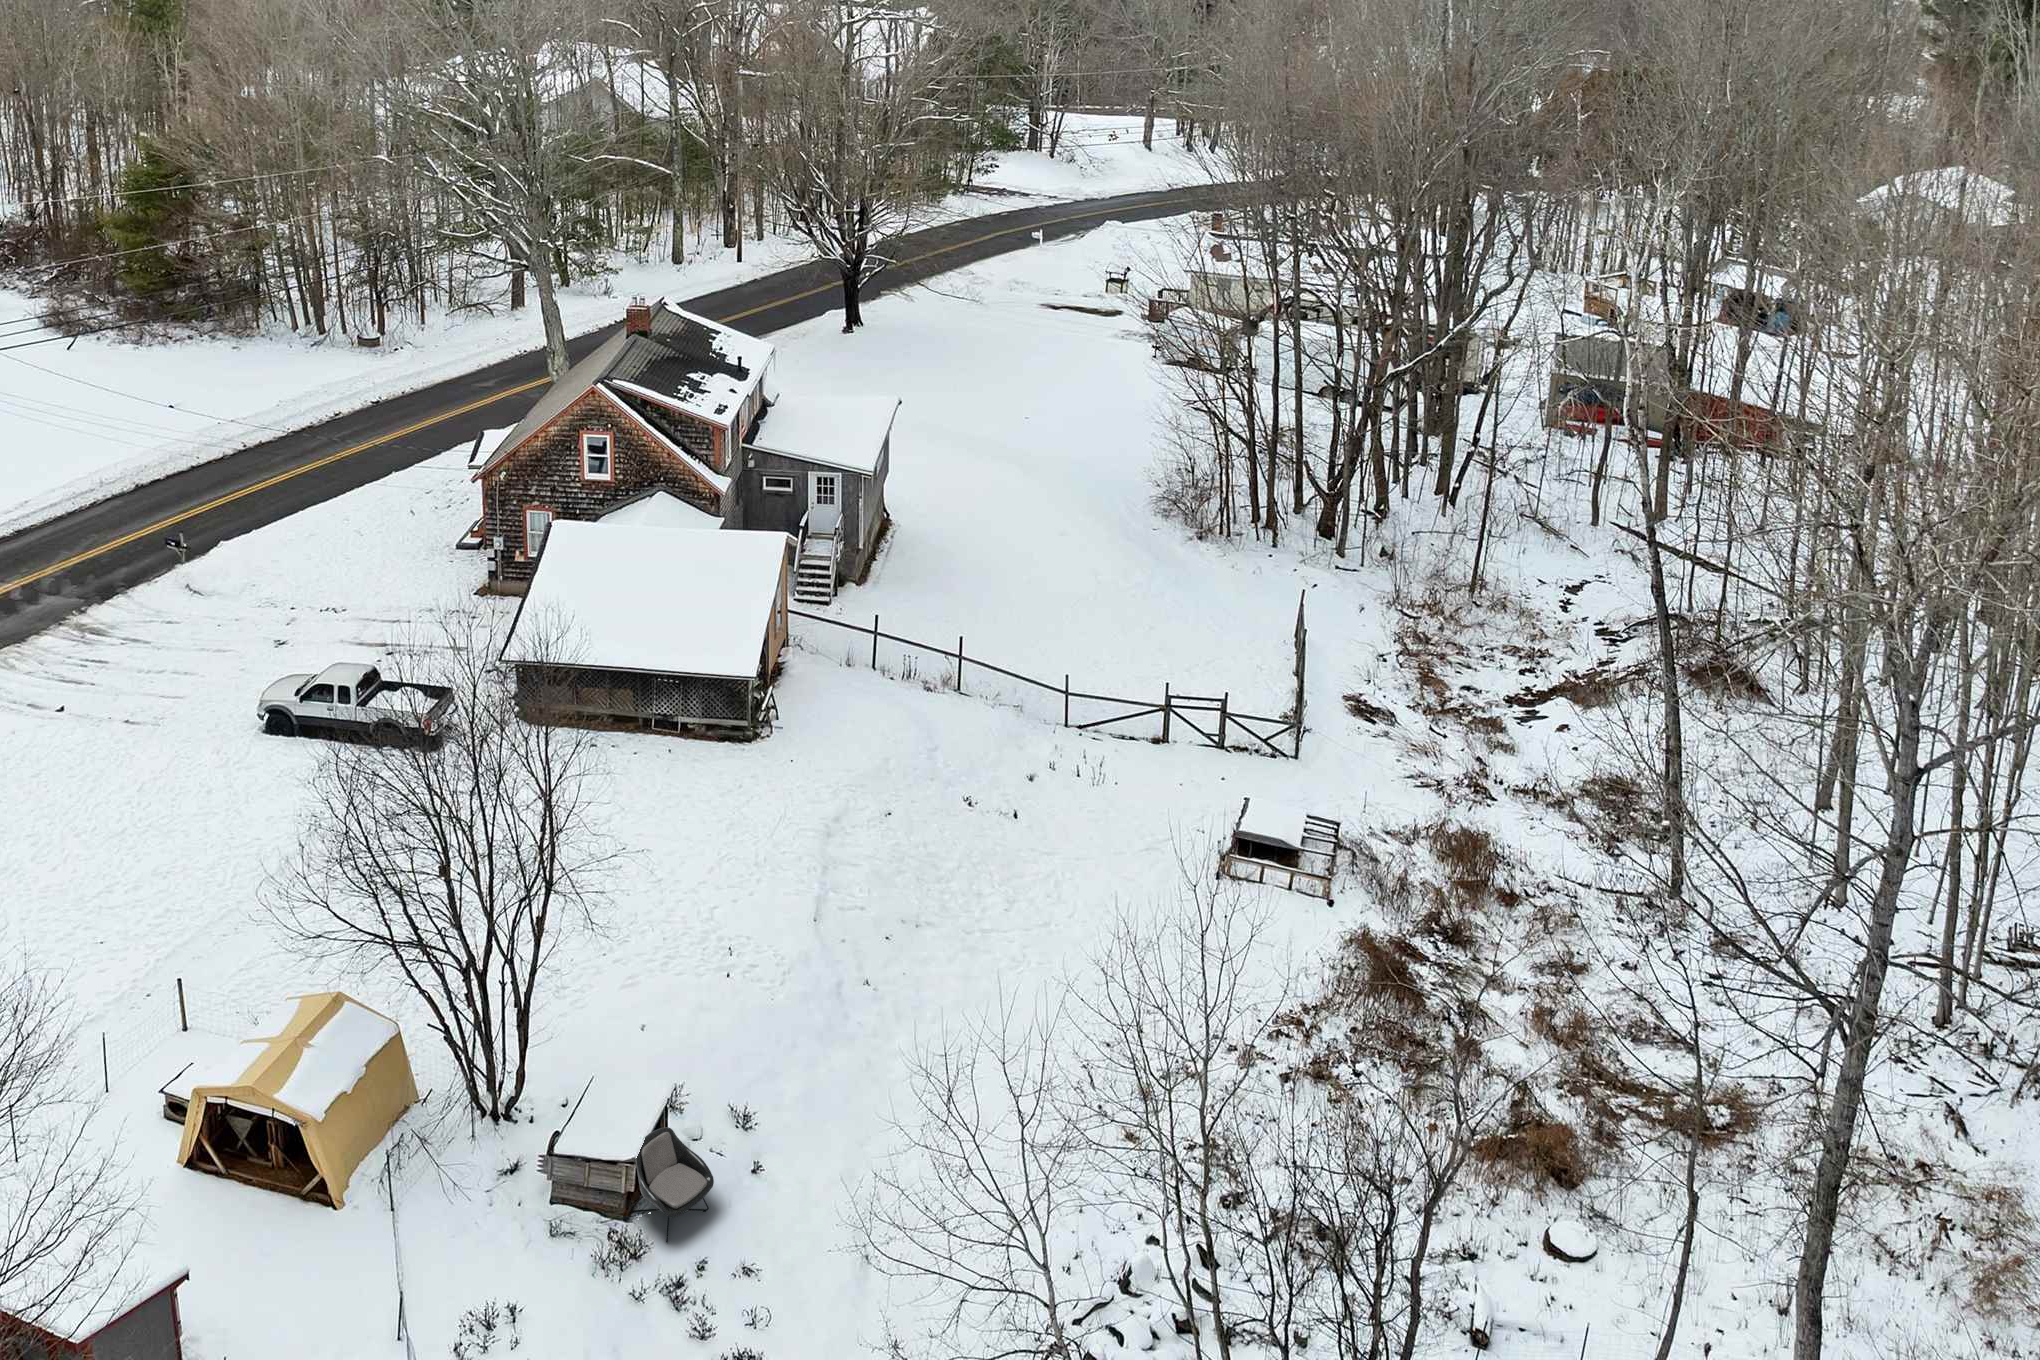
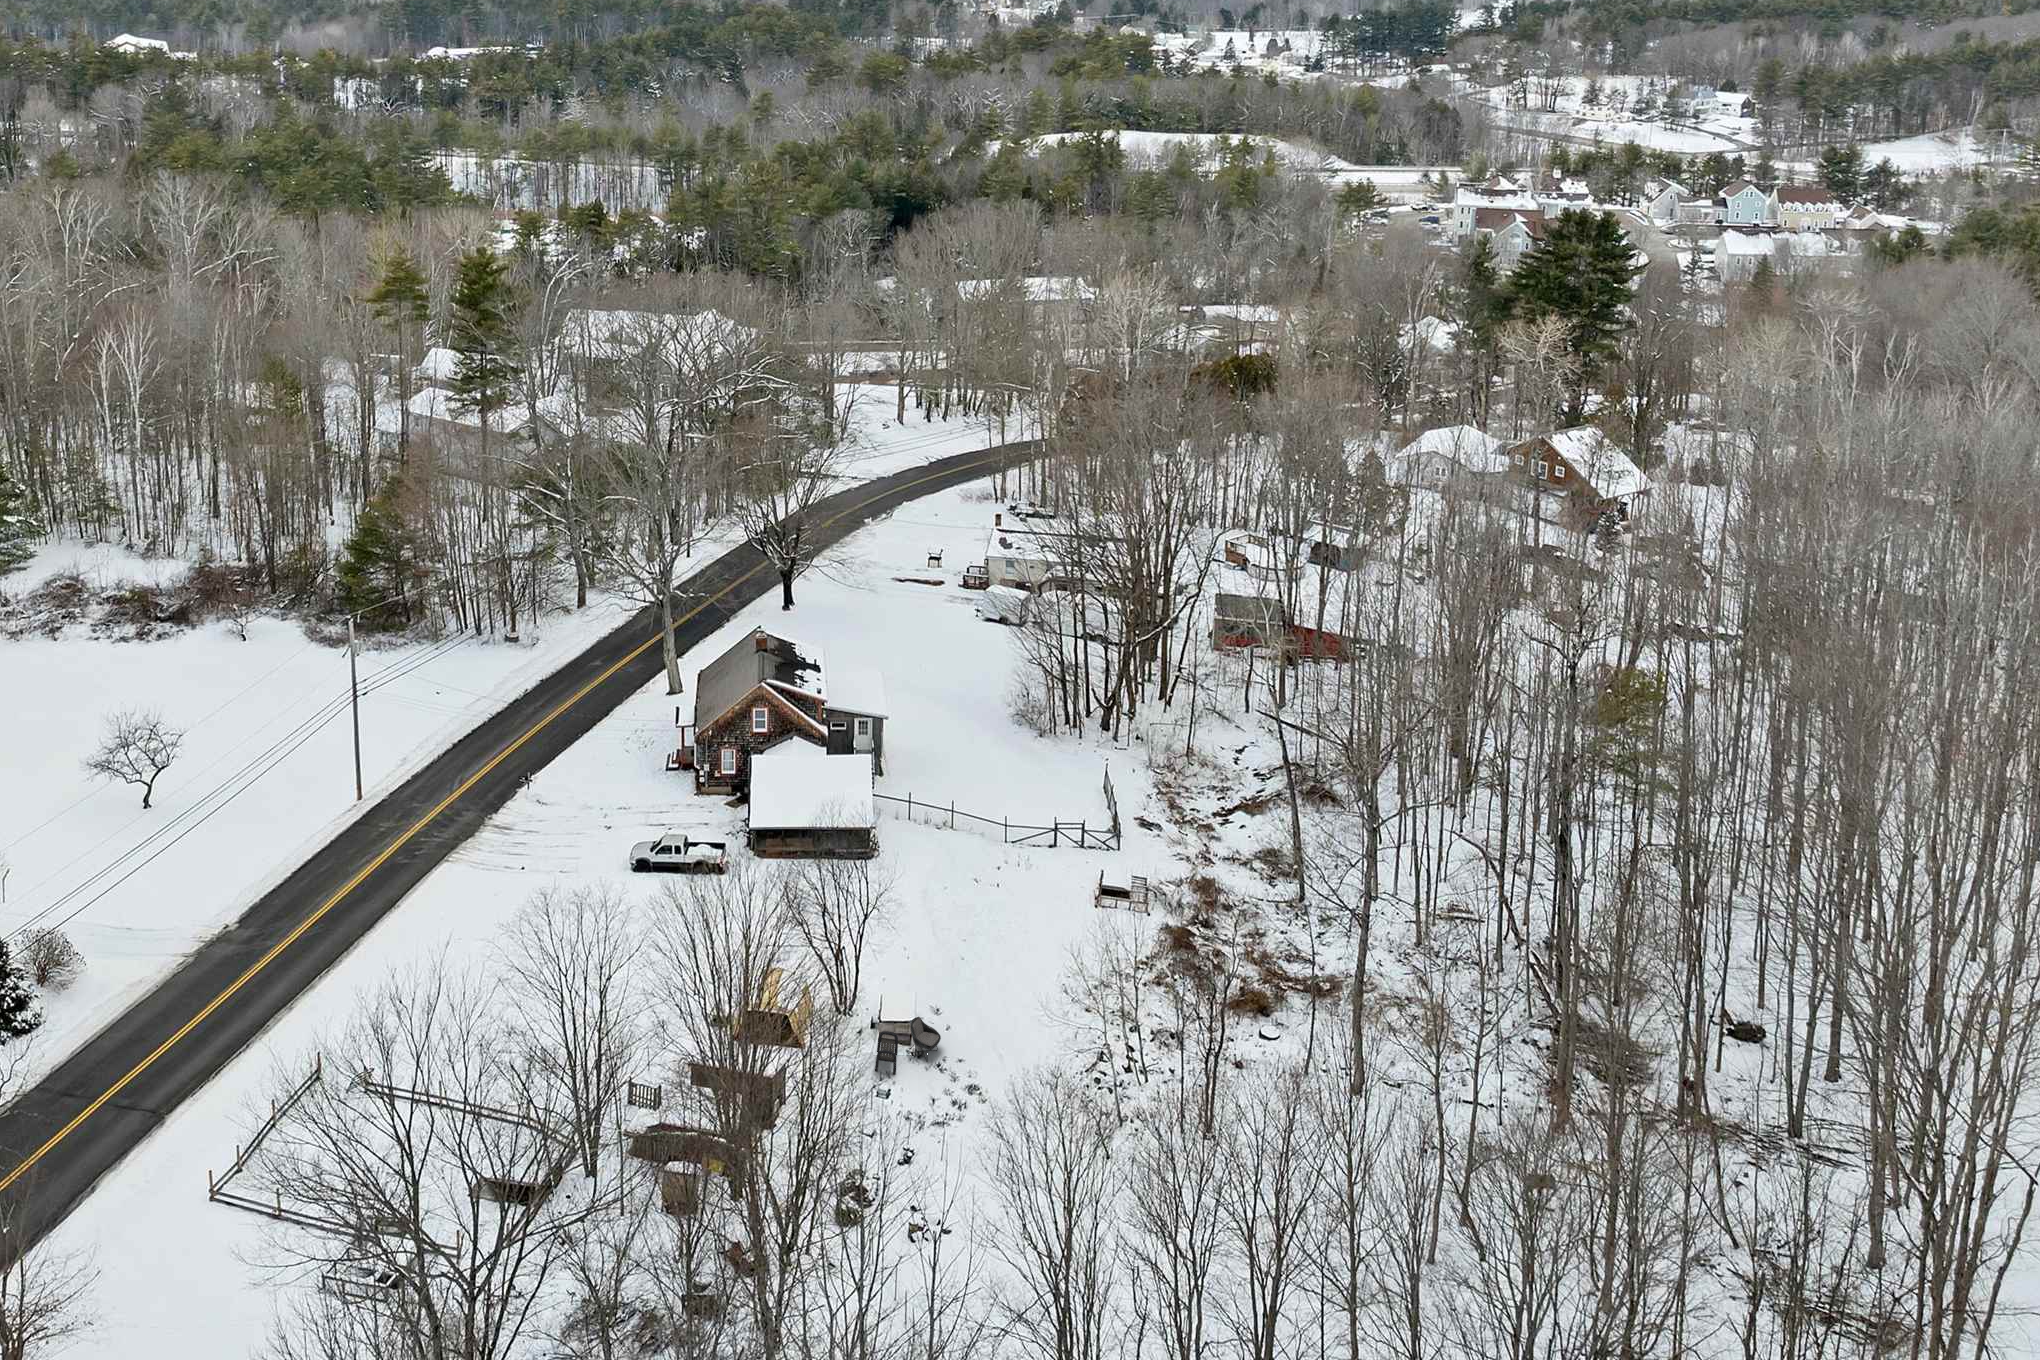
bench: none [524,1157,603,1272] -> present [875,1031,898,1075]

